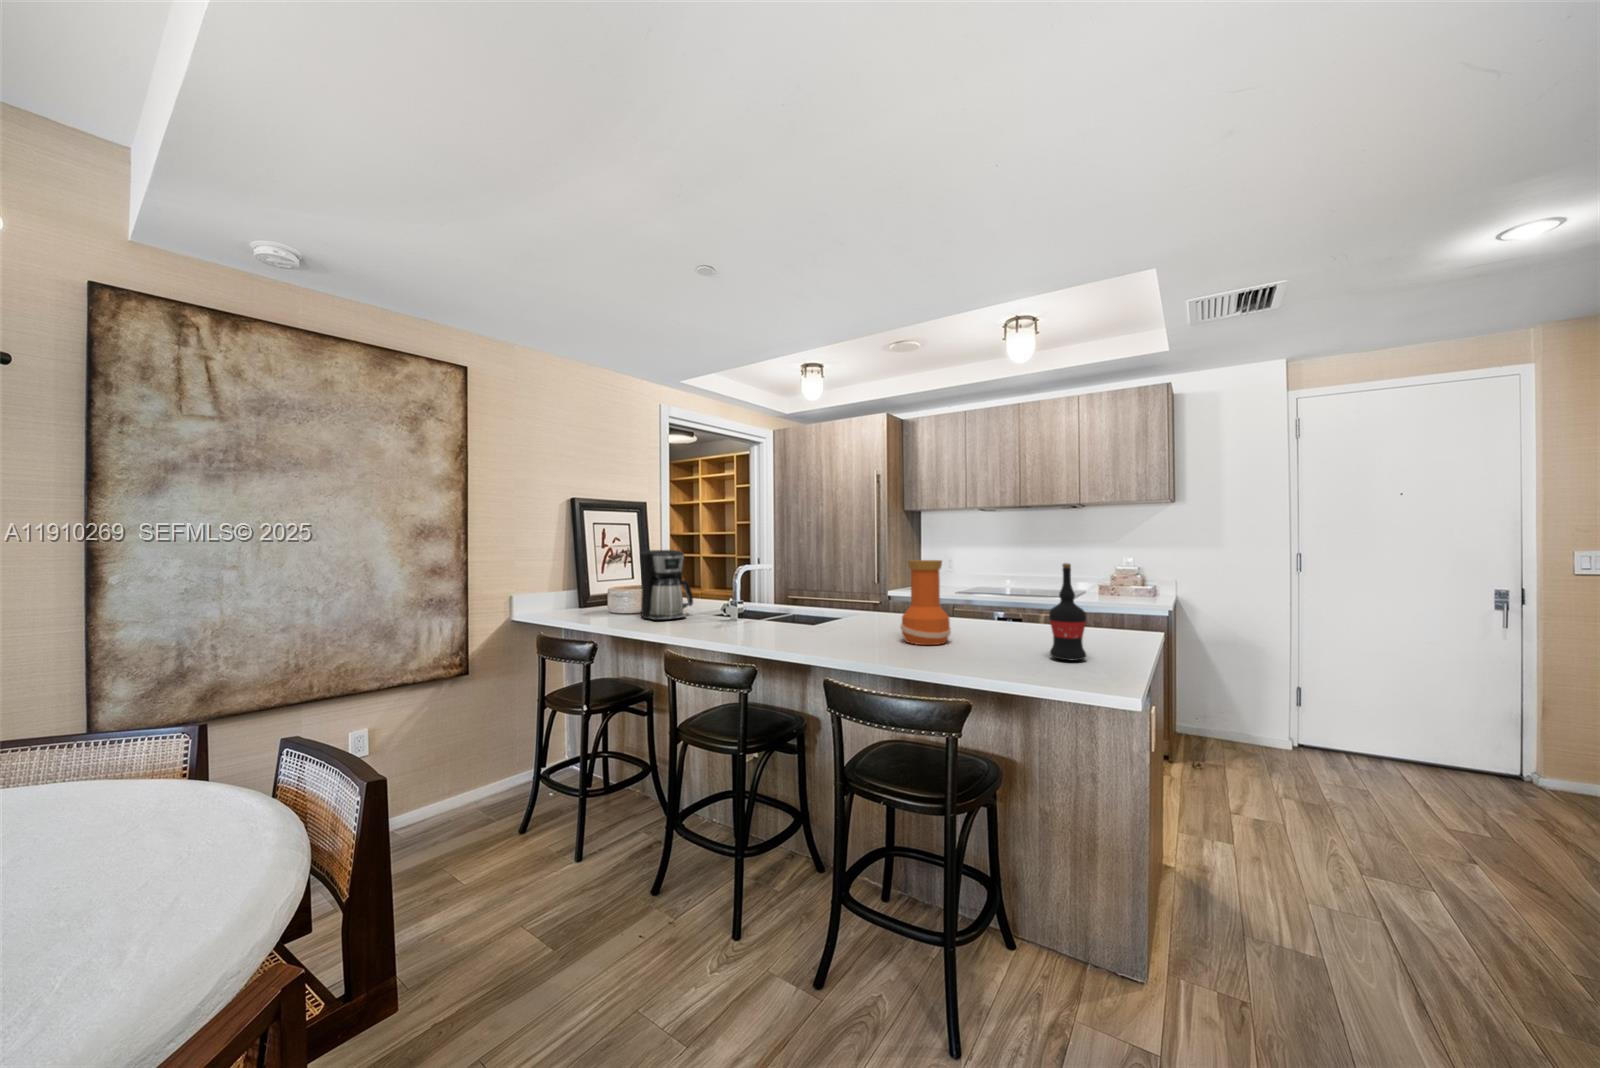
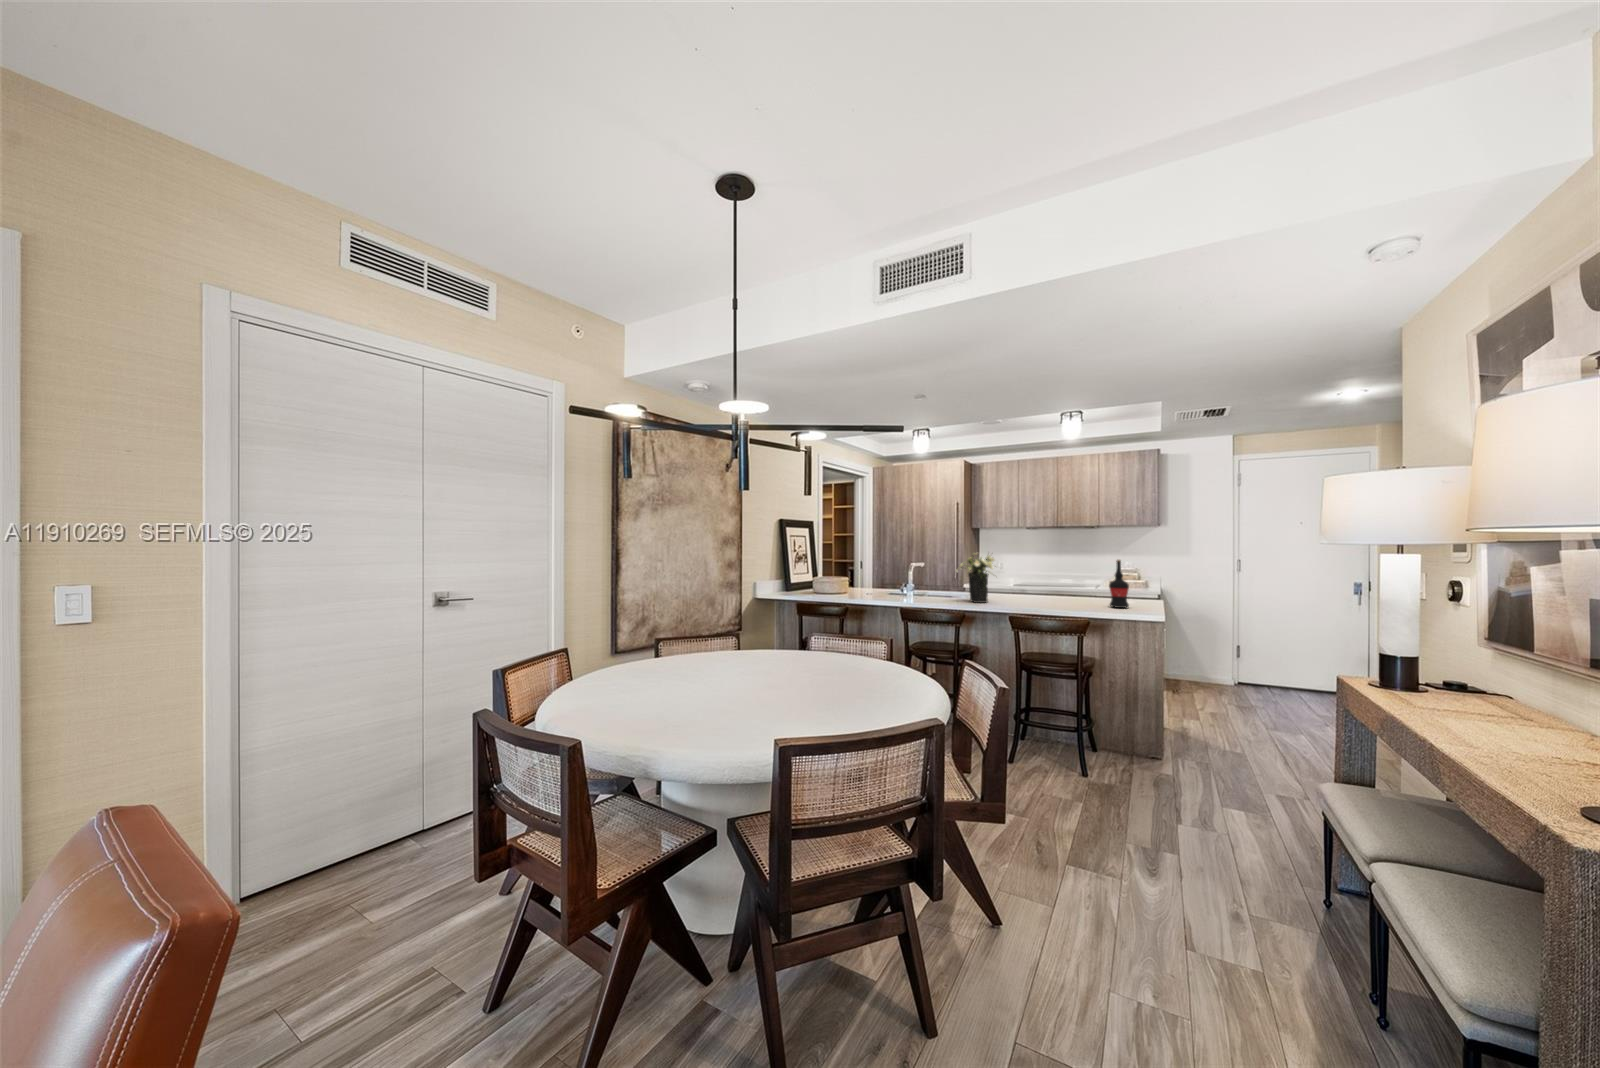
flower arrangement: none [778,549,856,642] -> present [956,553,995,603]
coffee maker: present [640,550,693,620] -> none [835,552,872,595]
vase: present [901,560,951,645] -> none [1022,558,1051,604]

